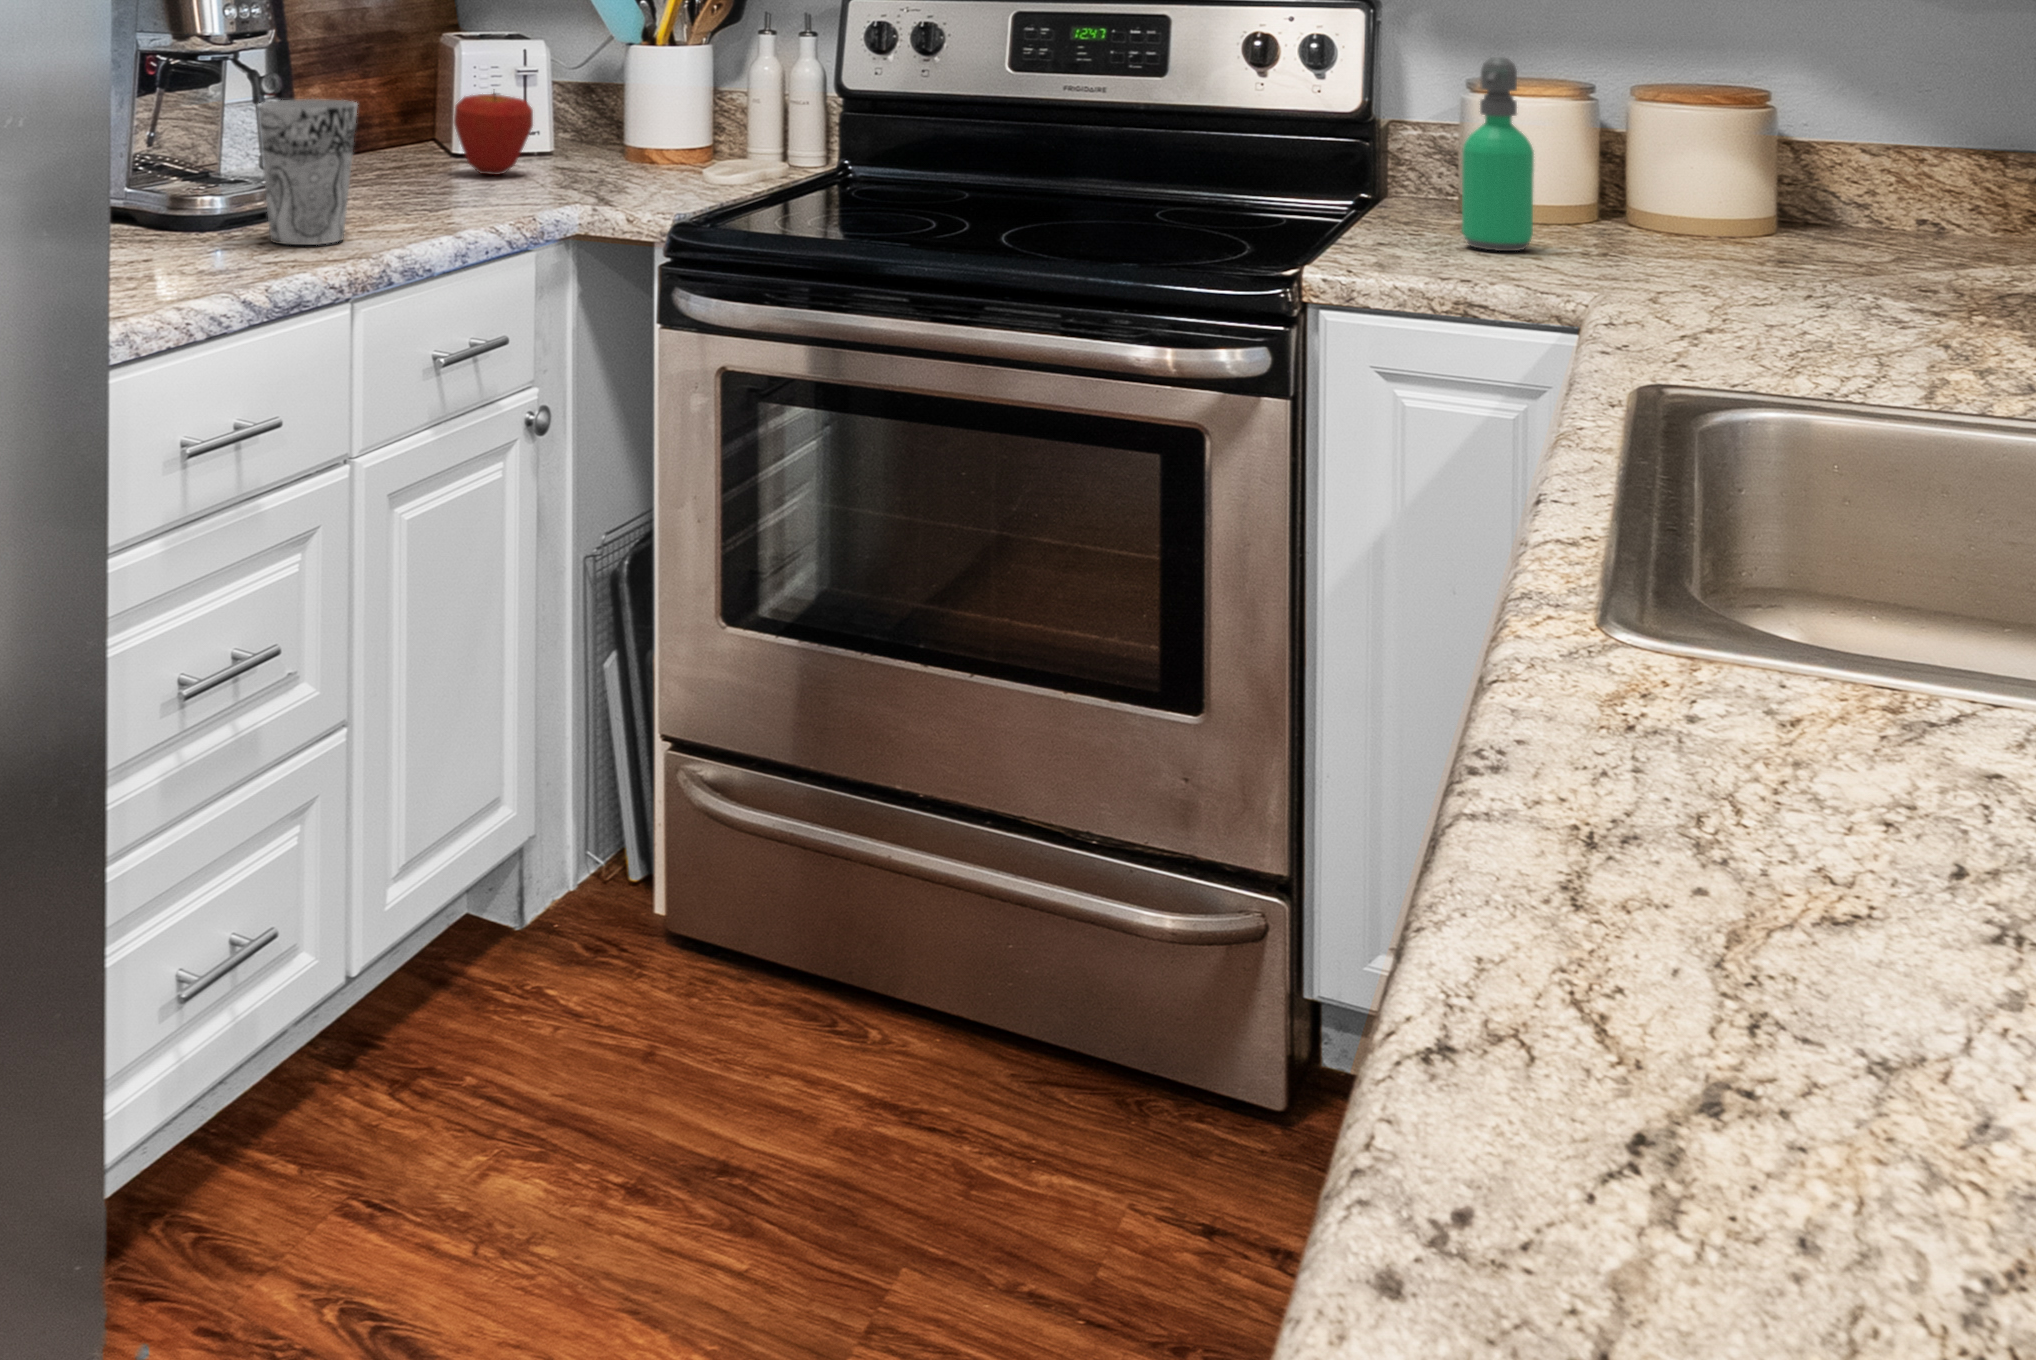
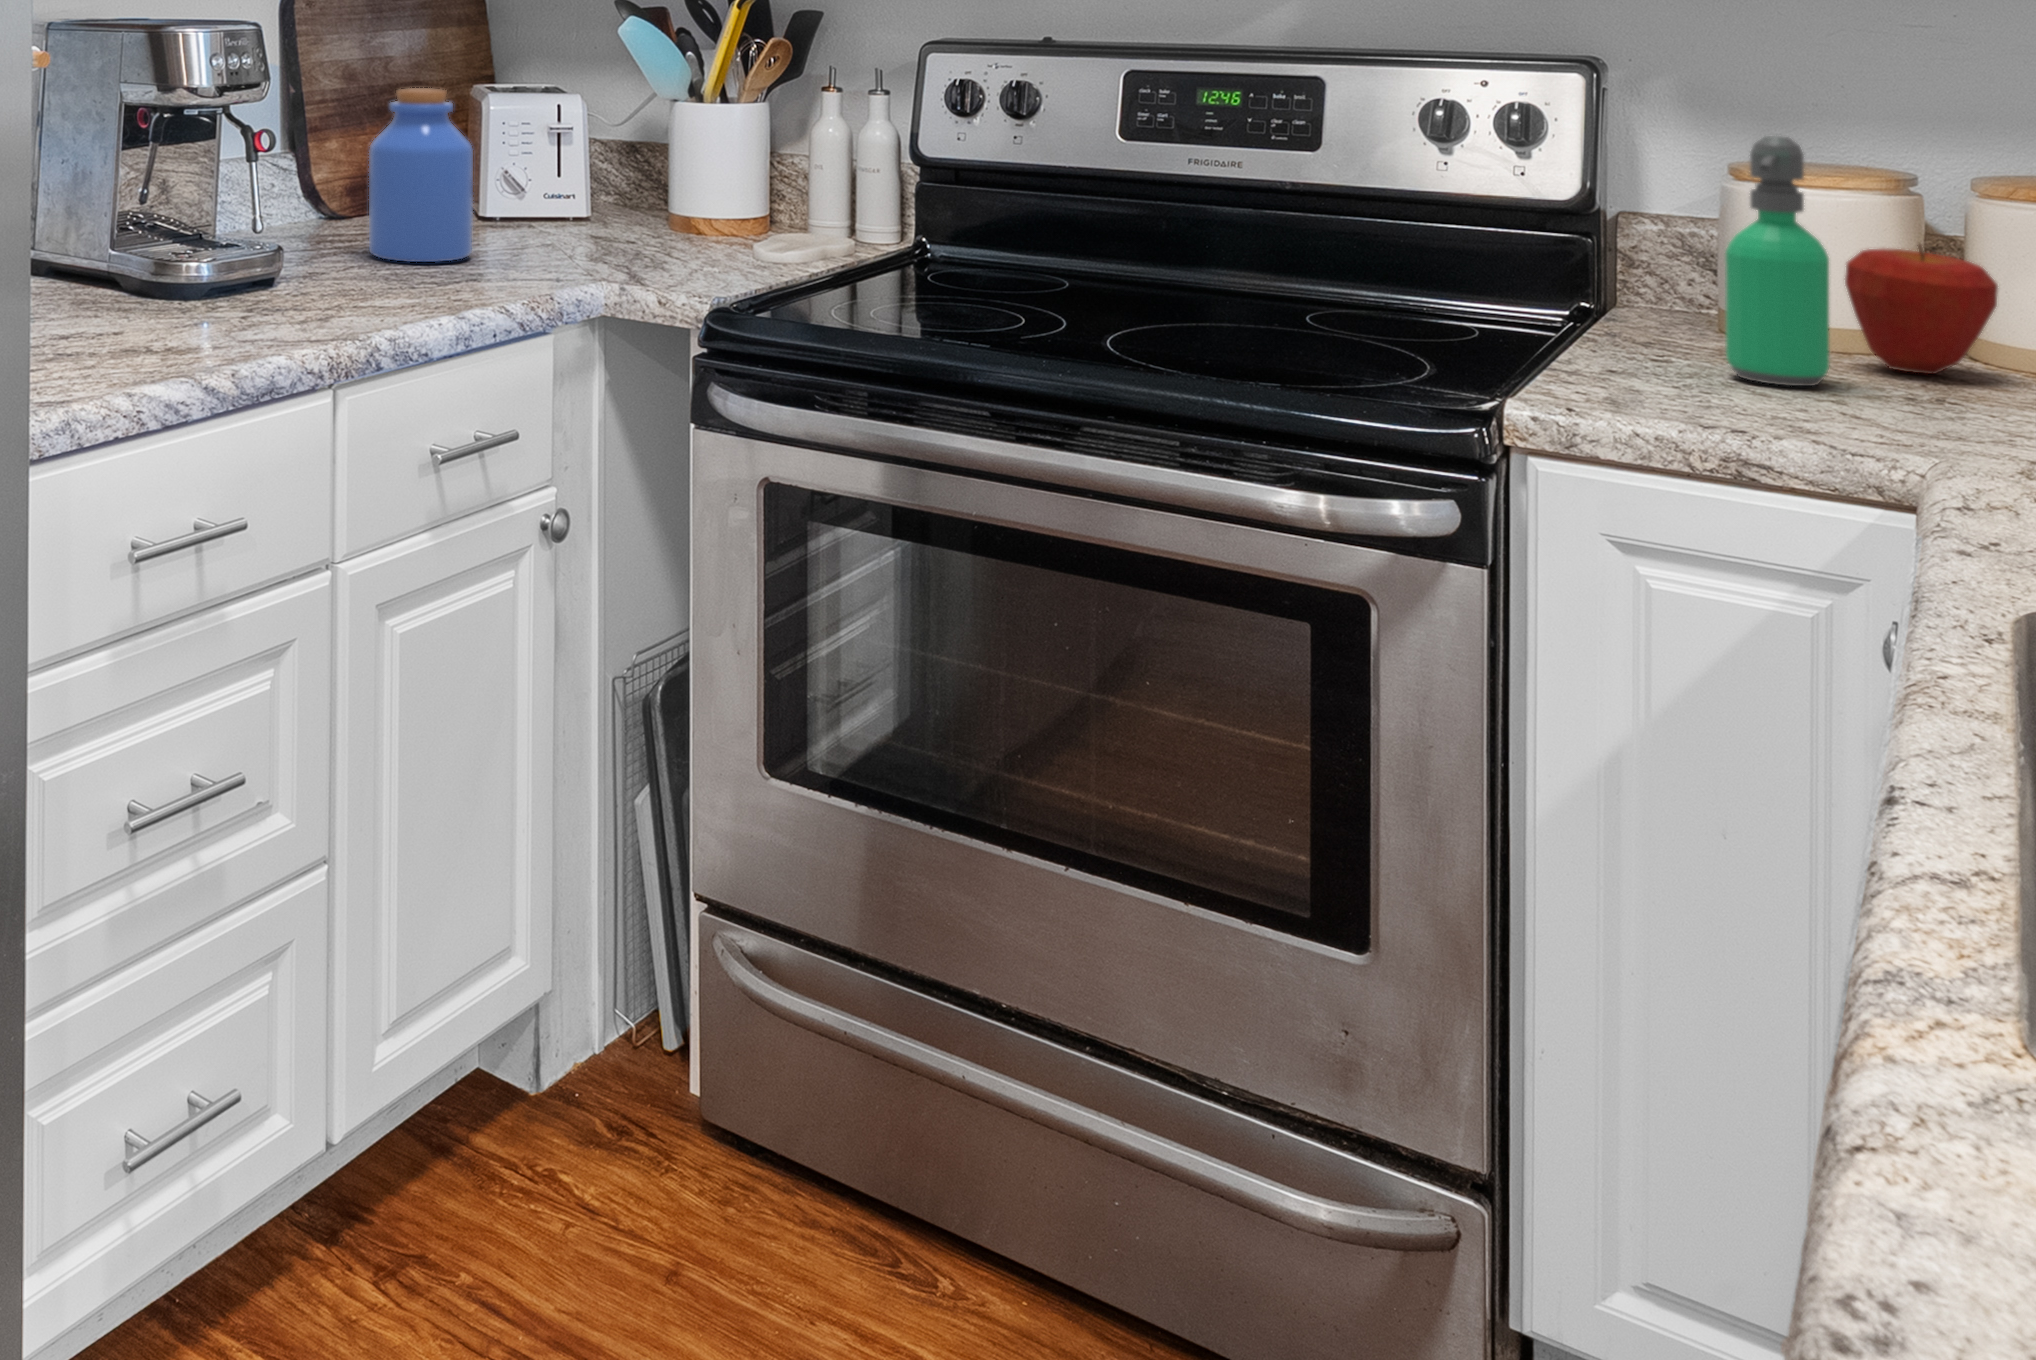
jar: none [359,37,455,195] -> present [369,88,473,262]
apple: present [454,93,533,175] -> present [1845,245,1998,374]
cup: present [257,99,357,245] -> none [239,157,348,318]

